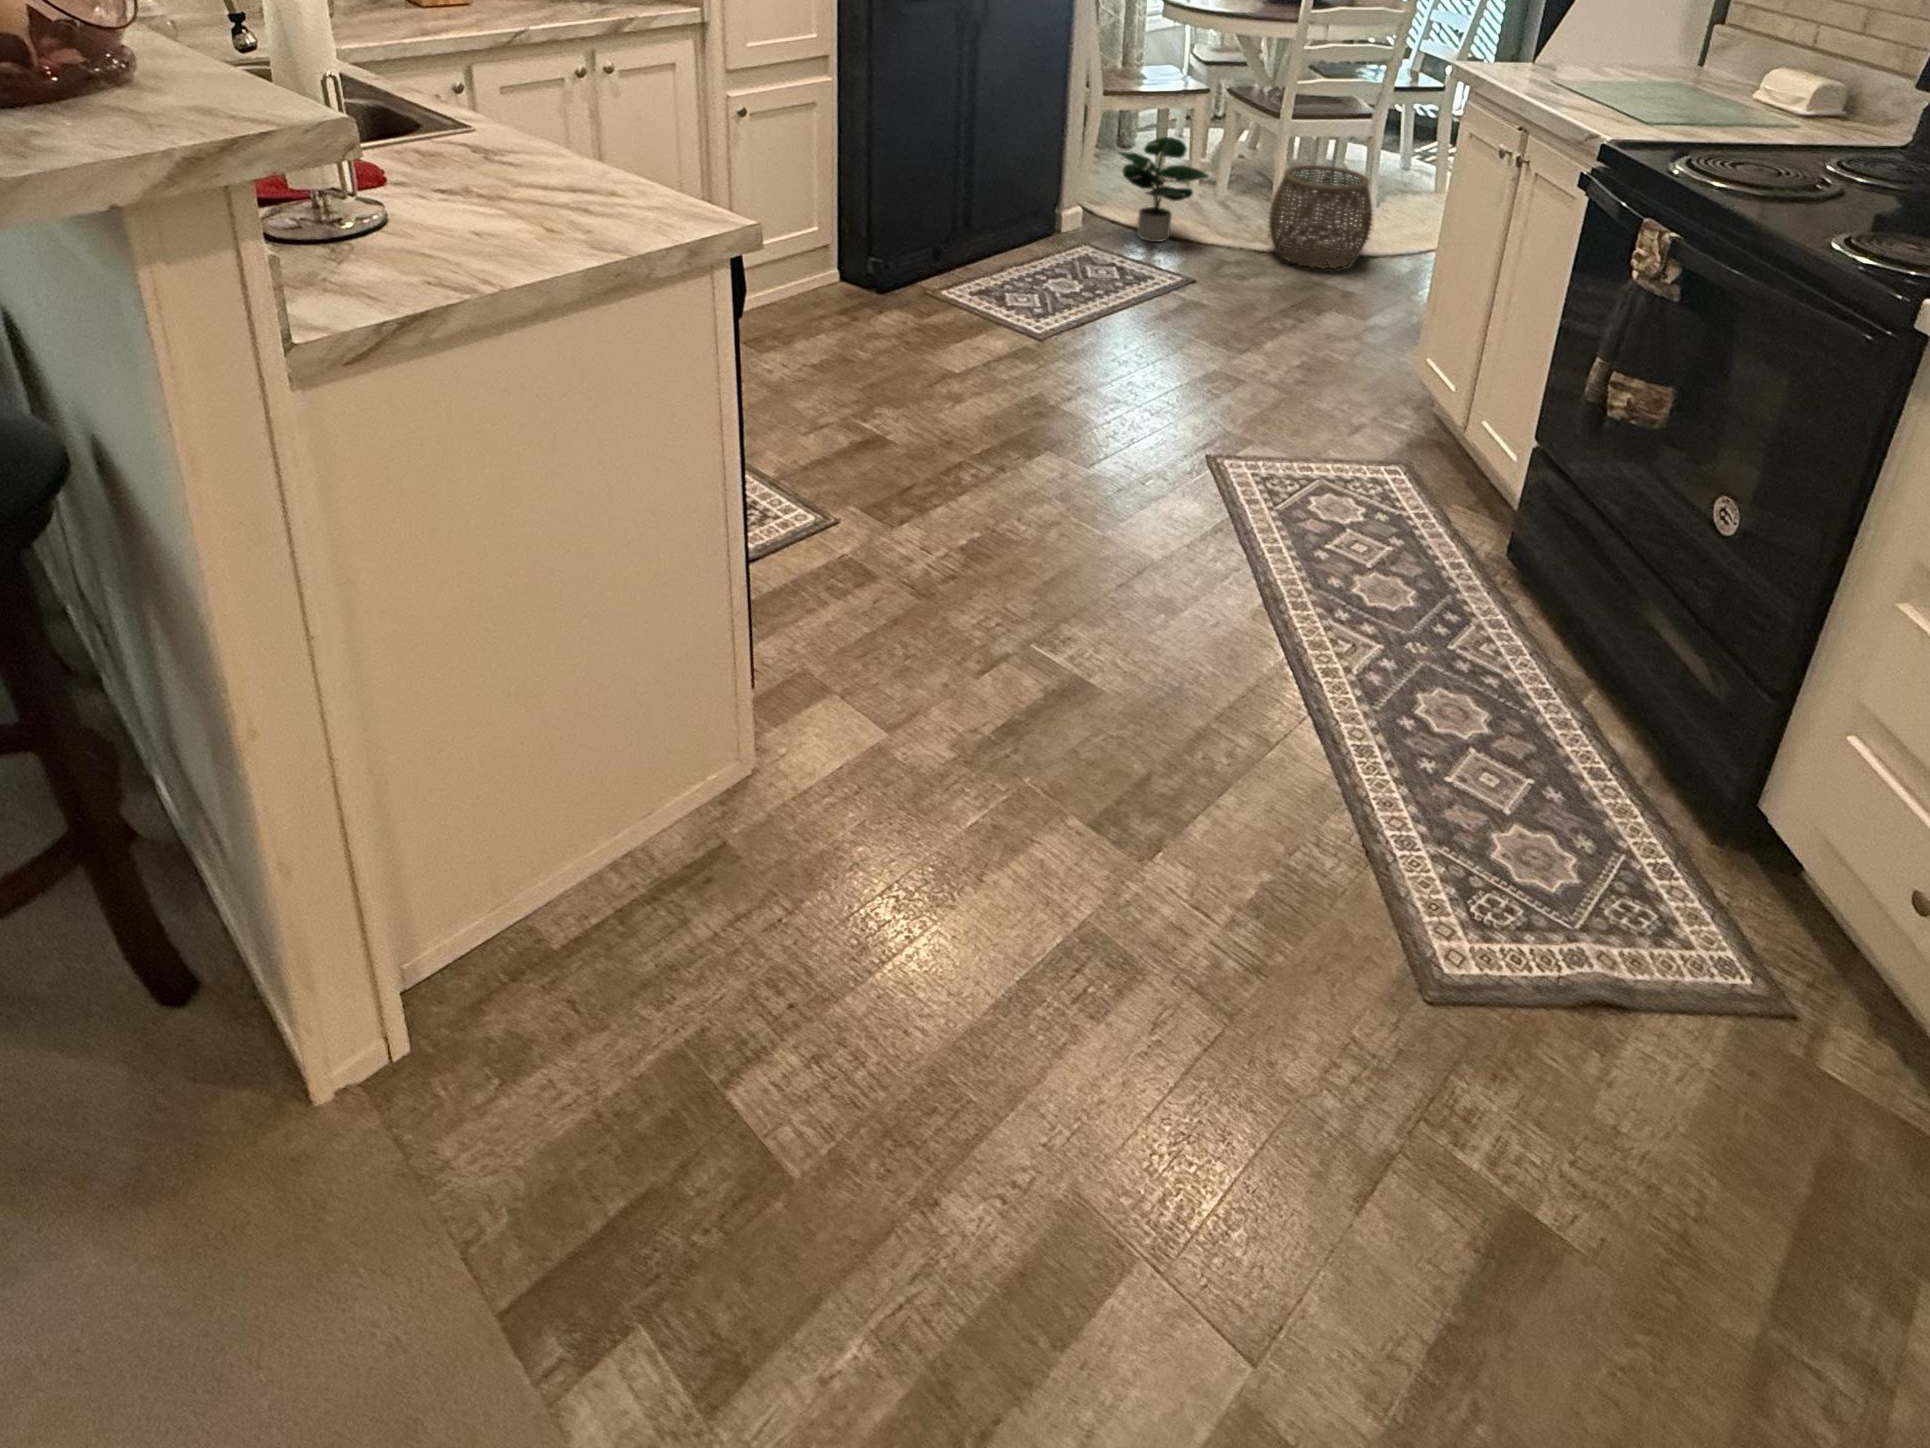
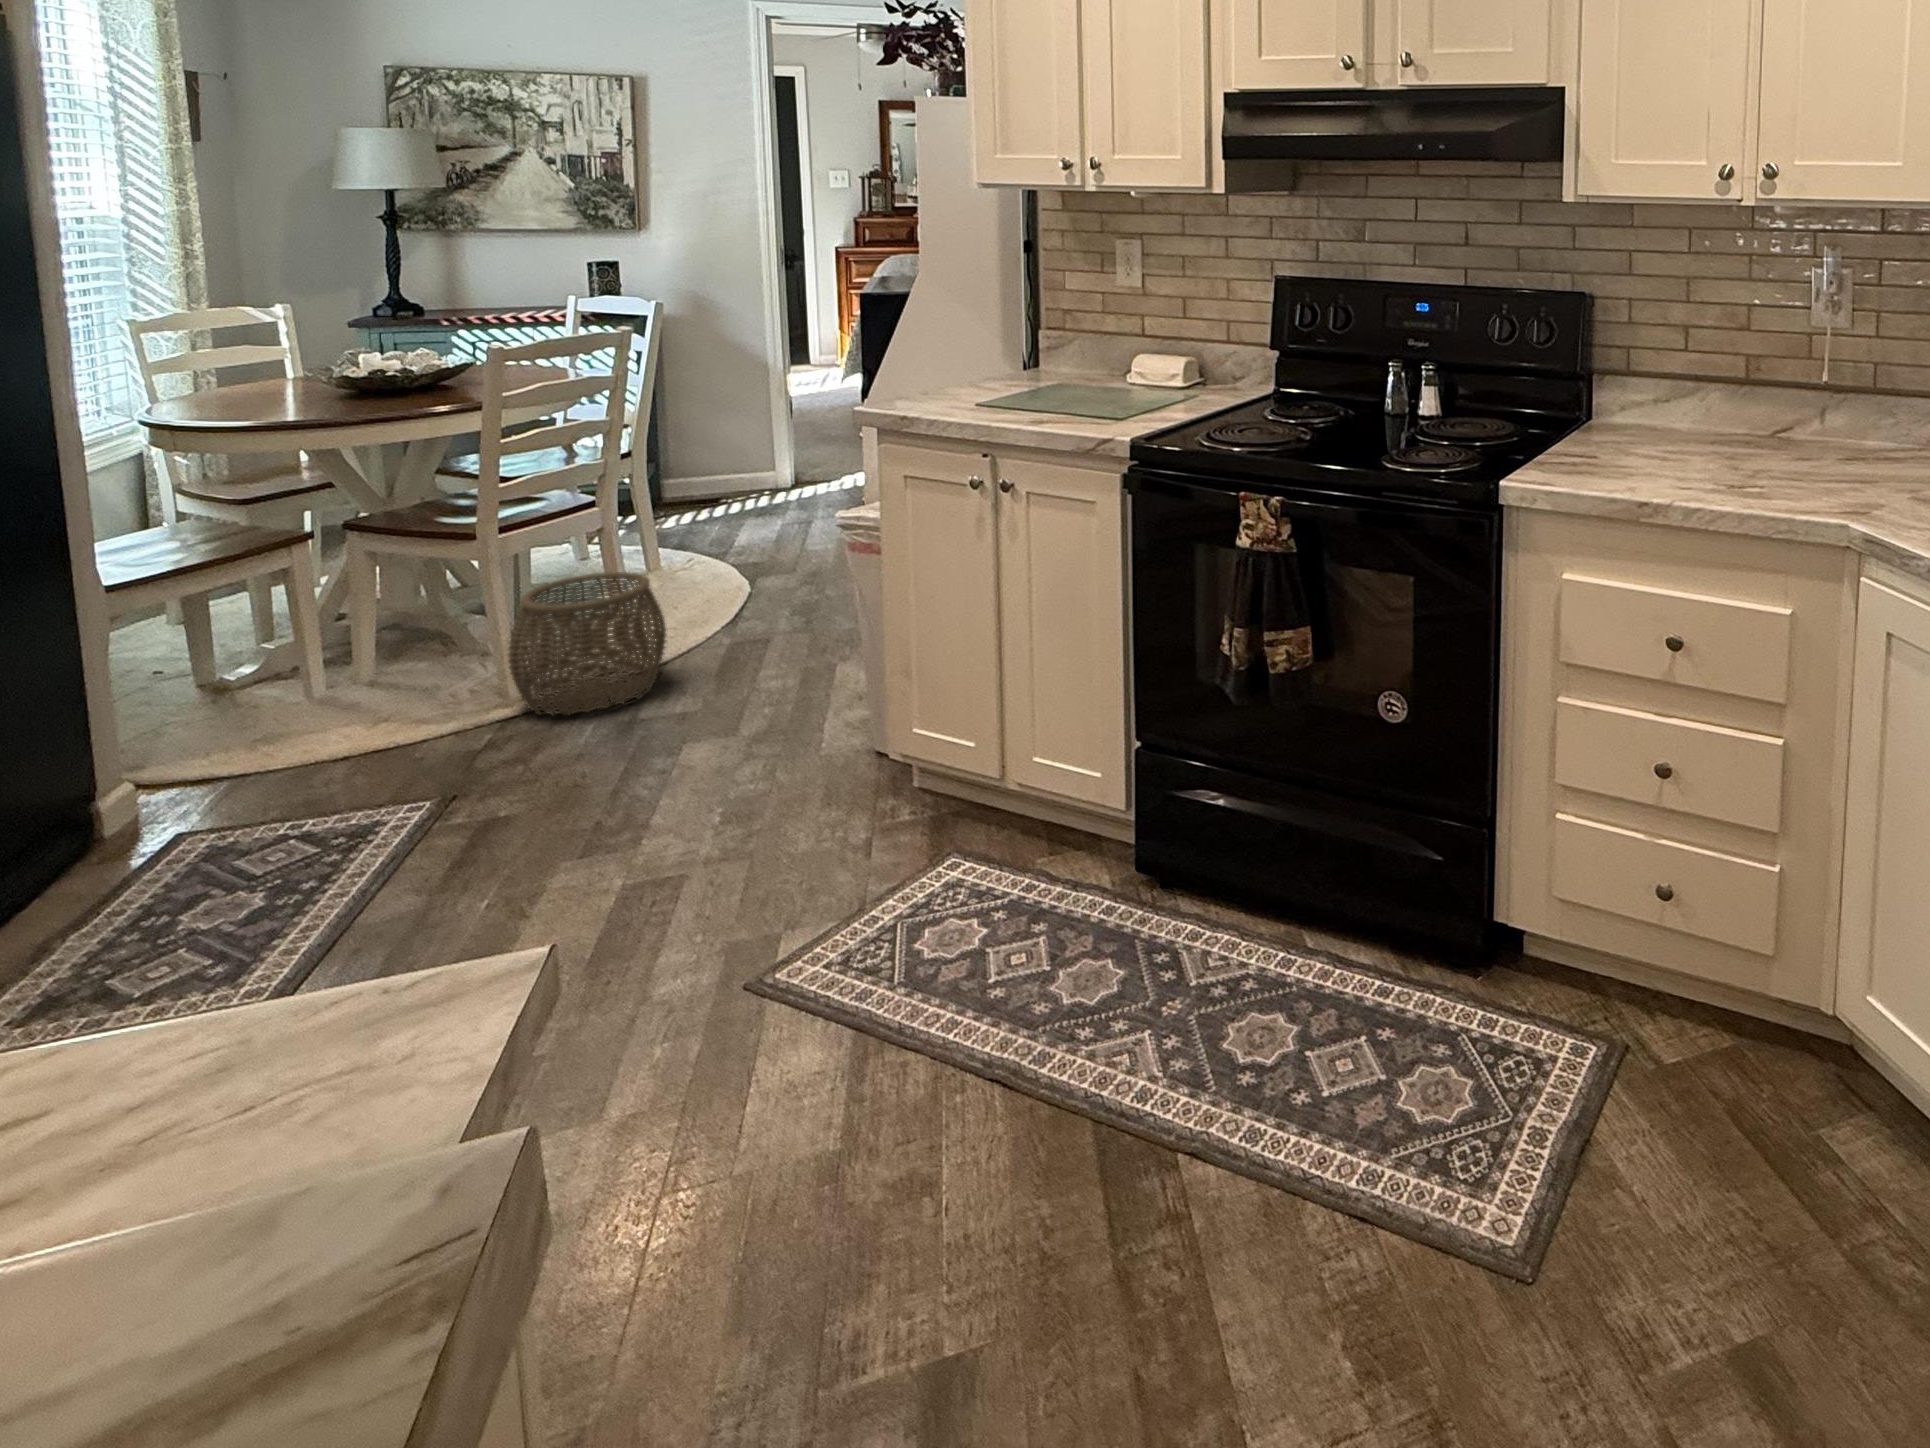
potted plant: present [1119,137,1209,242] -> none [203,614,402,784]

